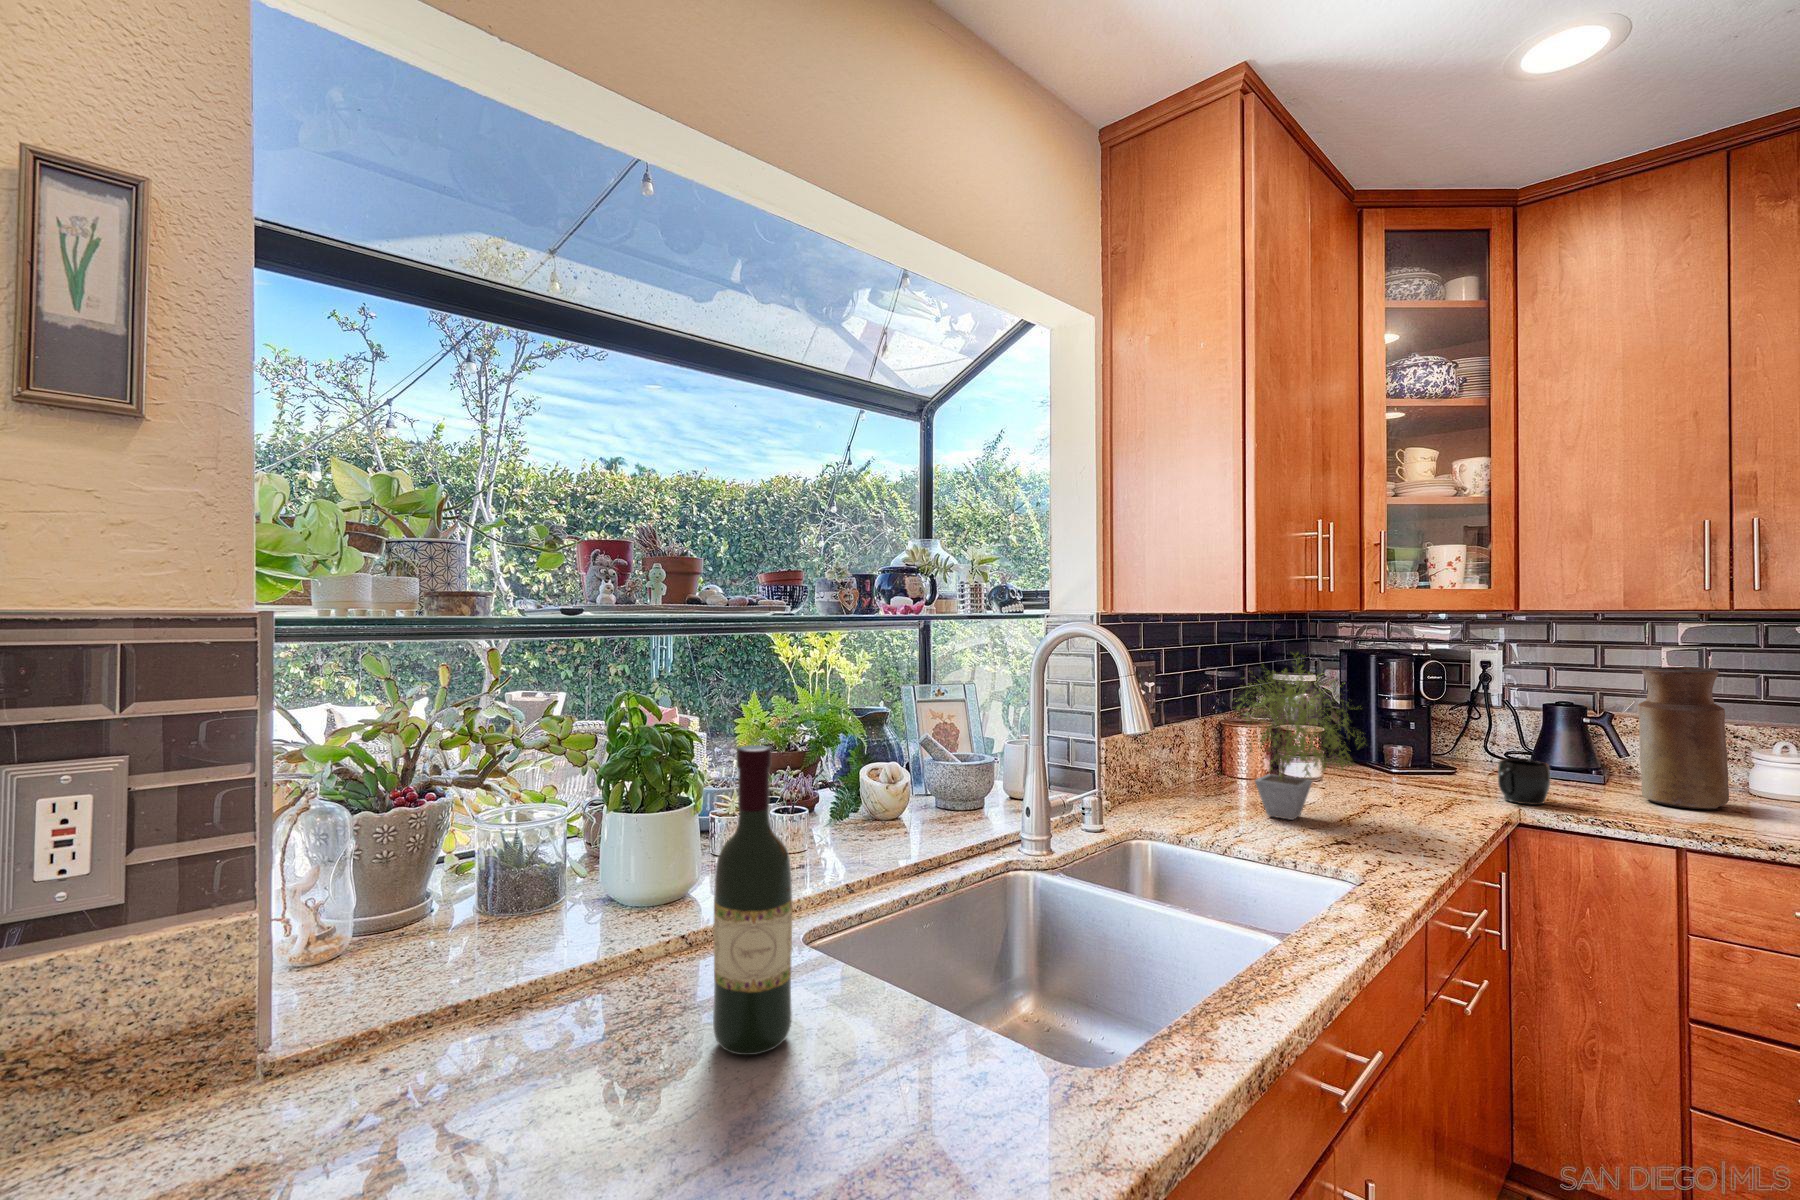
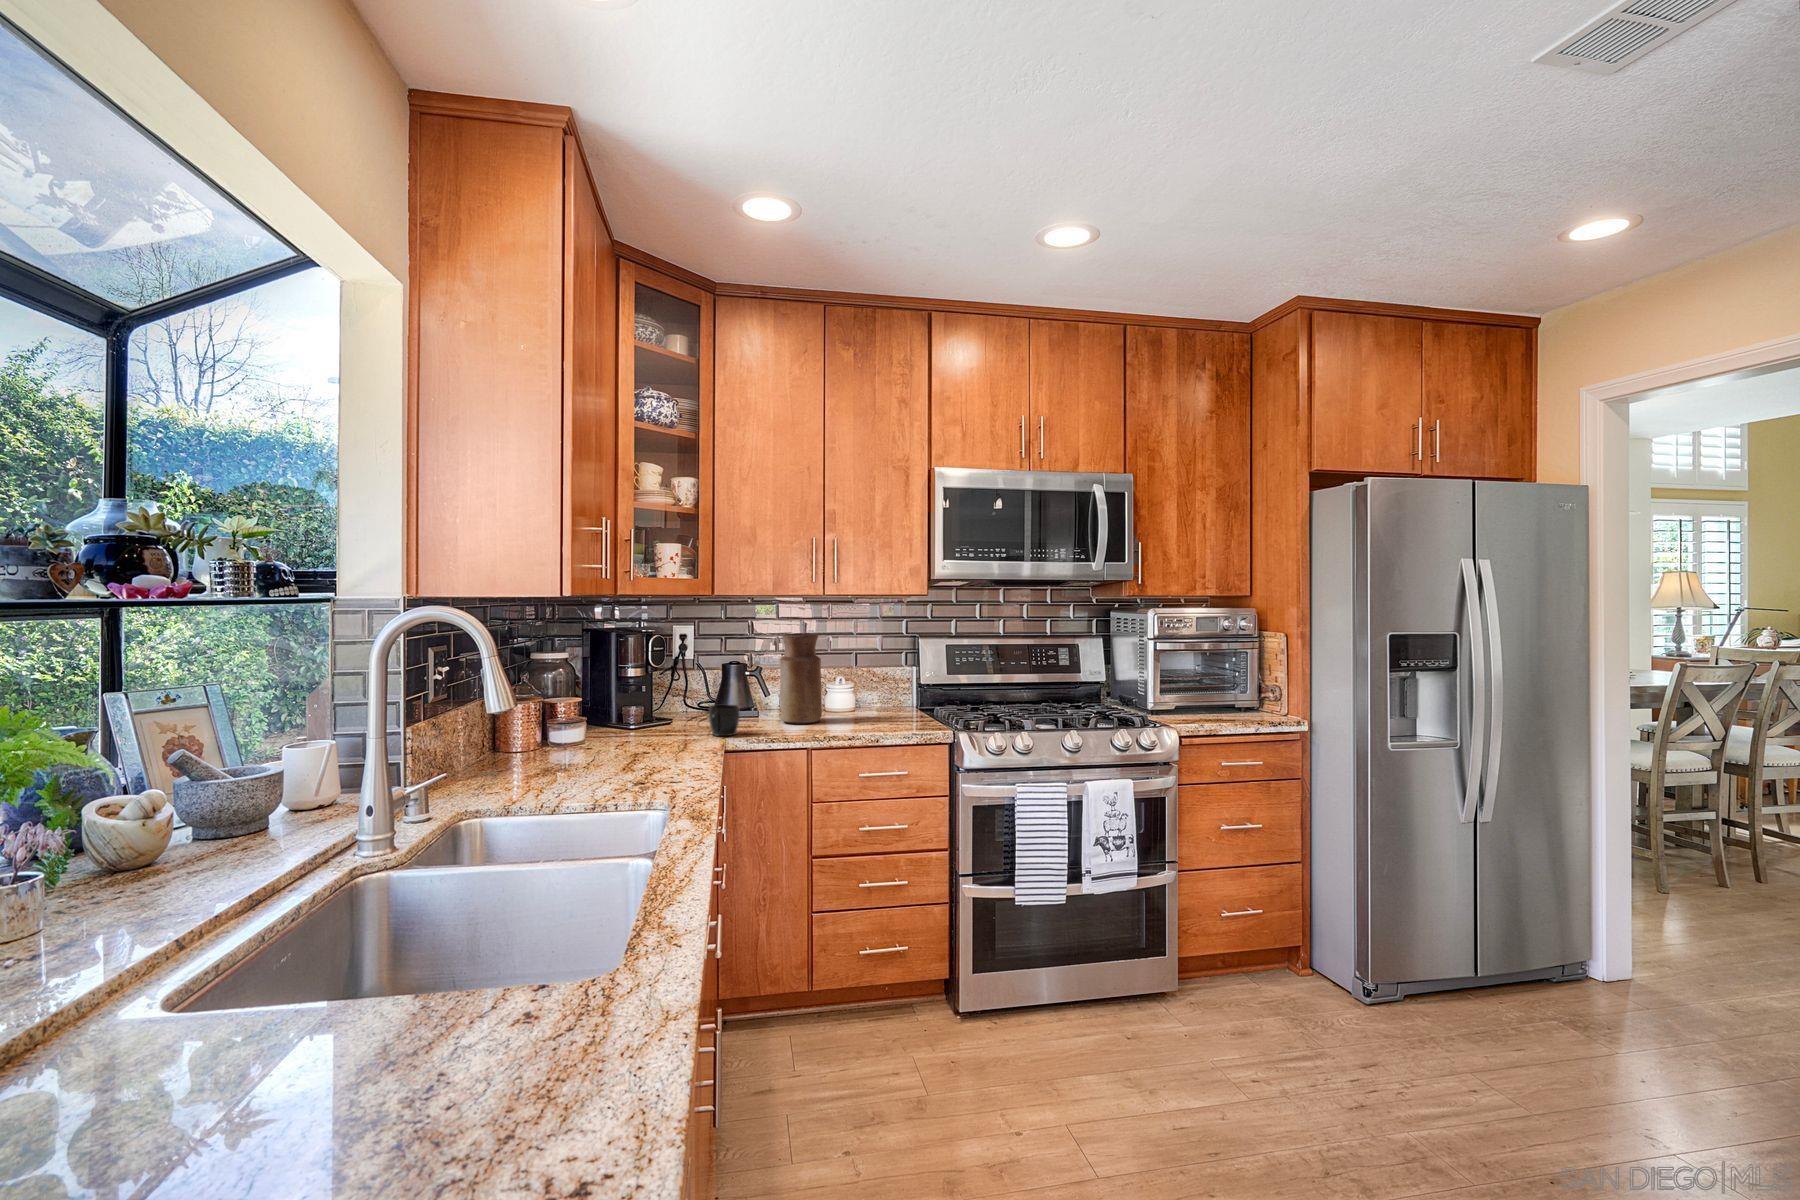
potted plant: present [1237,653,1364,820] -> none [528,631,645,777]
wine bottle: present [713,745,792,1055] -> none [186,756,301,1124]

